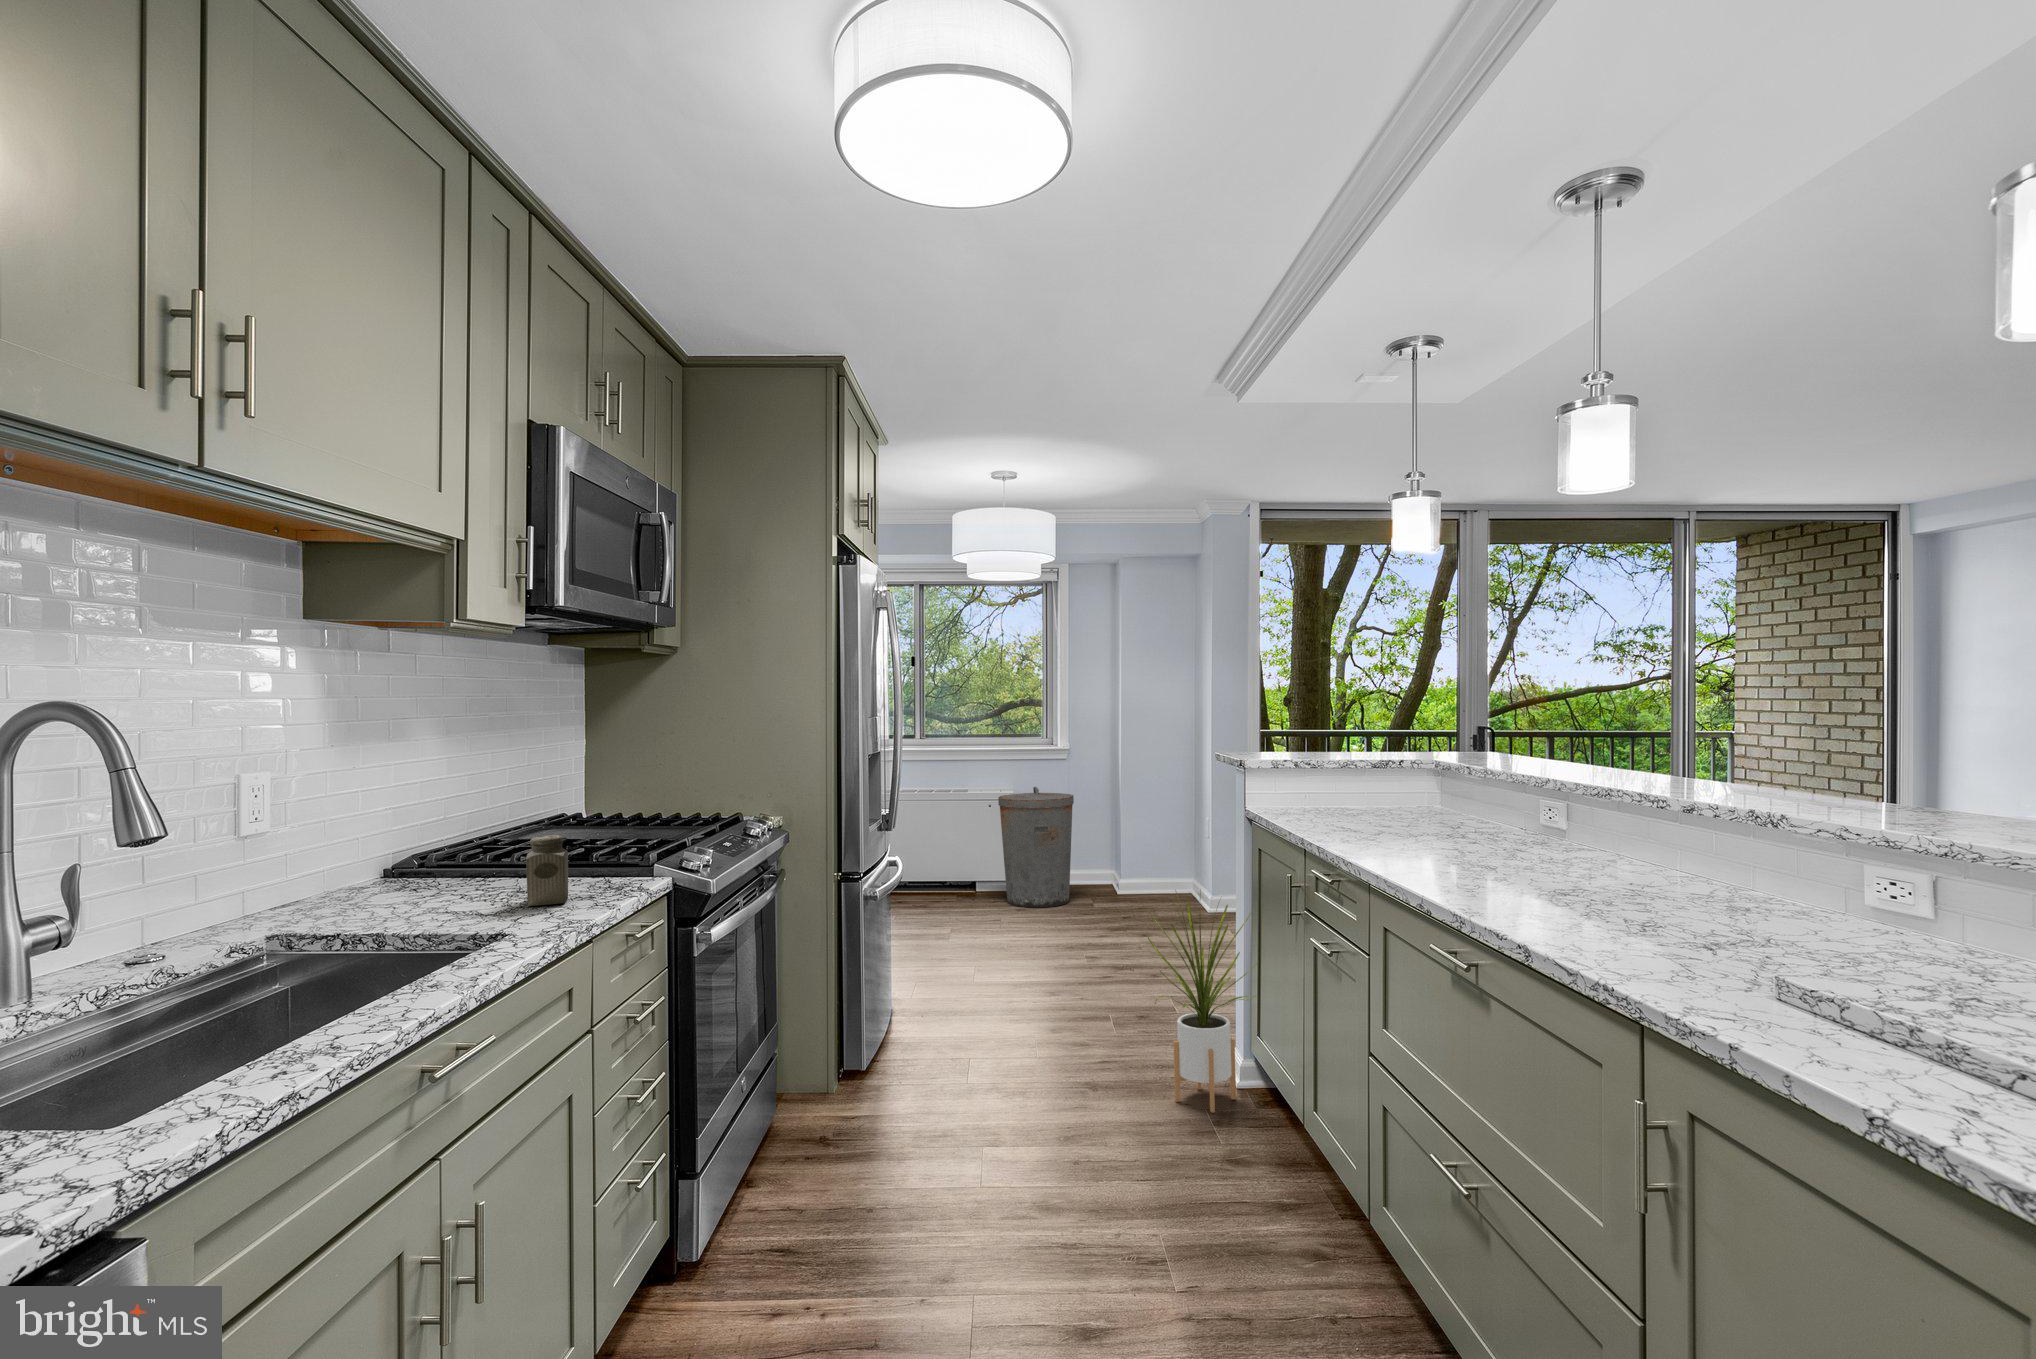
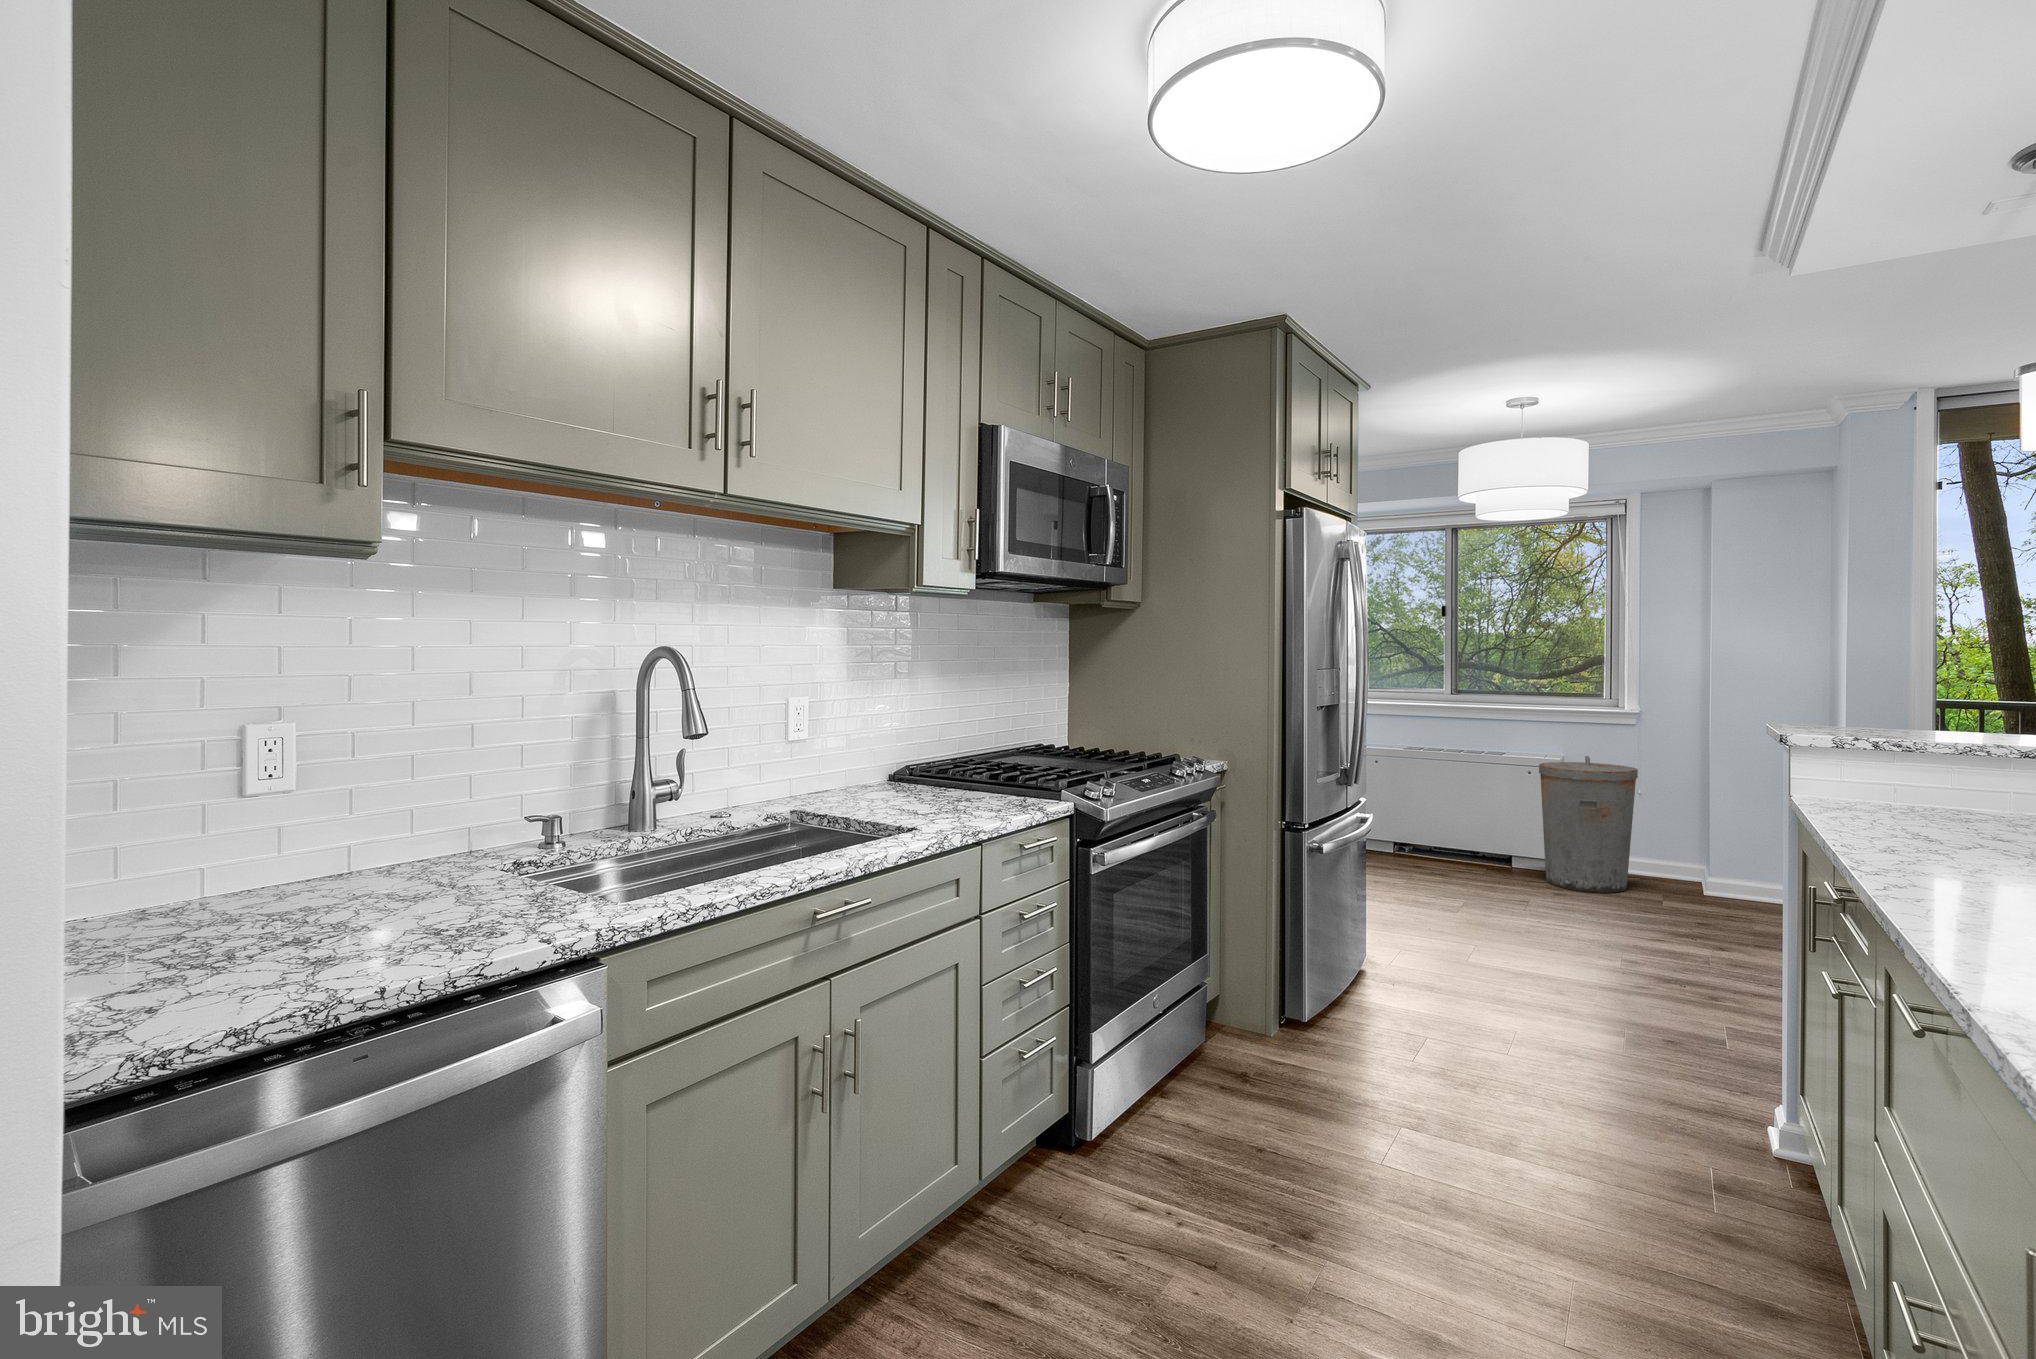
salt shaker: present [526,835,568,906] -> none [950,760,983,813]
house plant: present [1147,890,1257,1113] -> none [1625,886,1775,1152]

